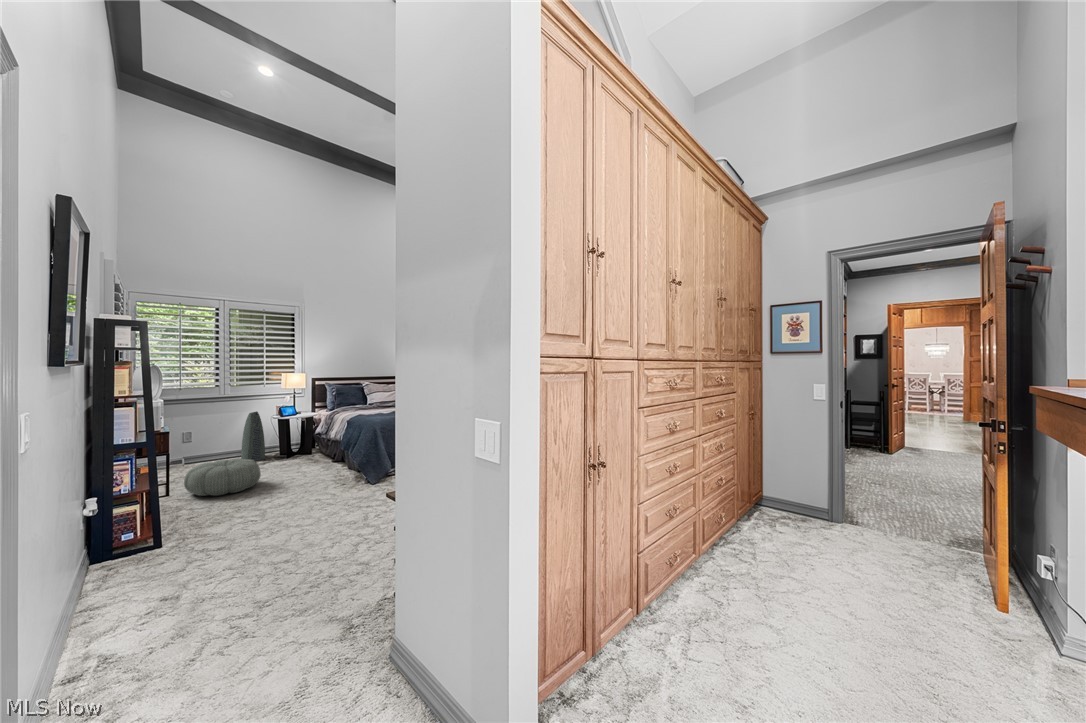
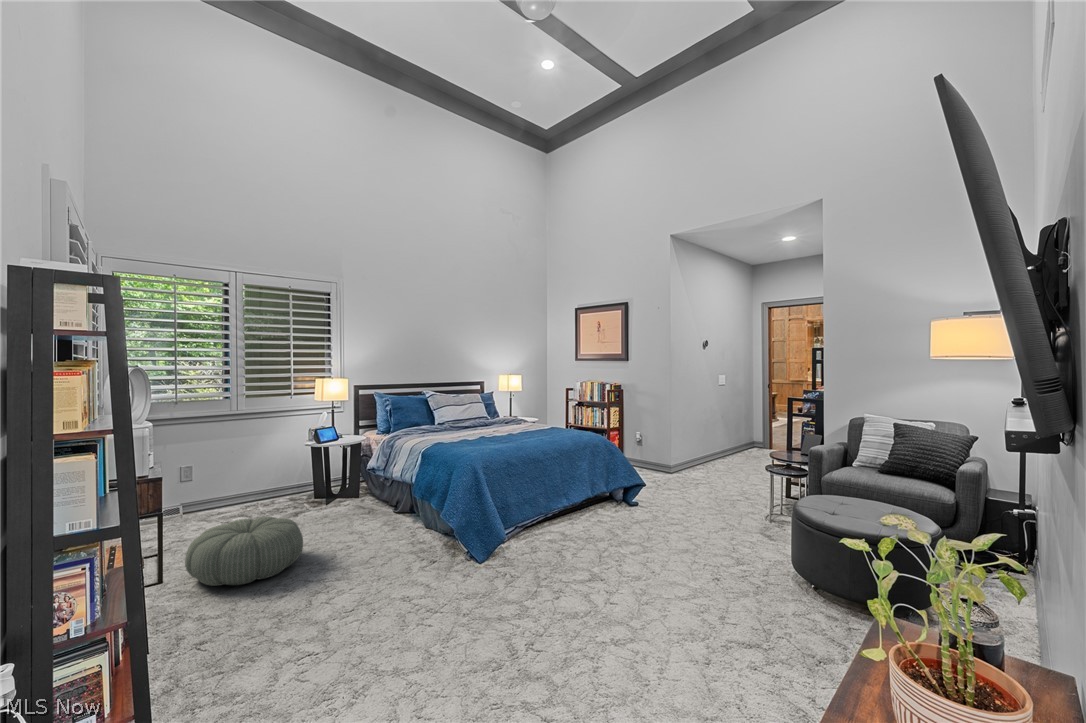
air purifier: present [241,411,265,461] -> none [262,435,295,510]

